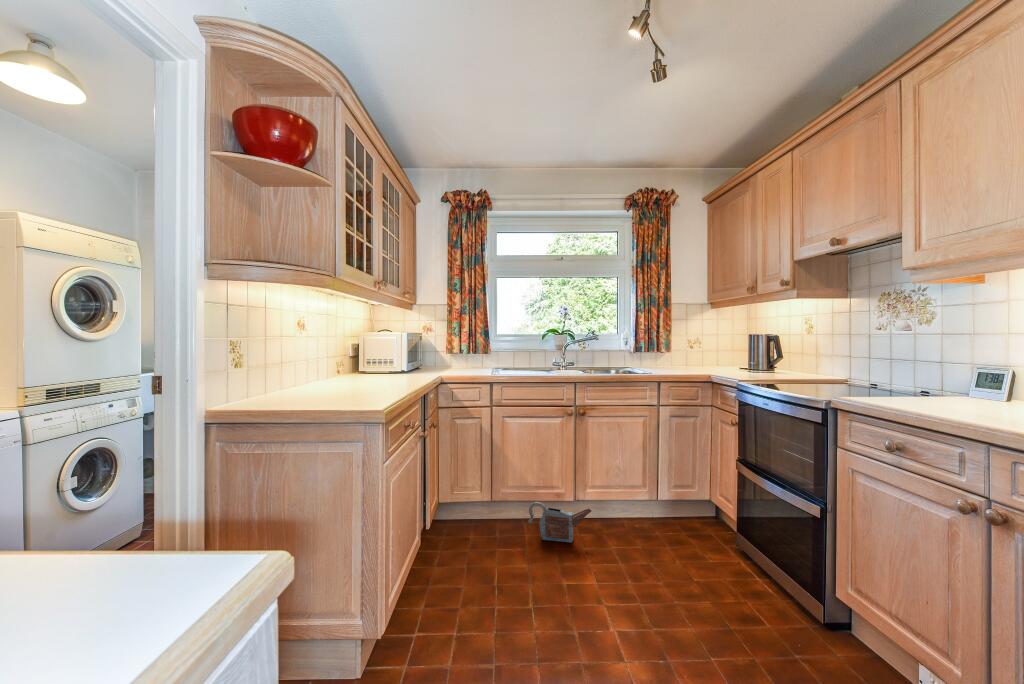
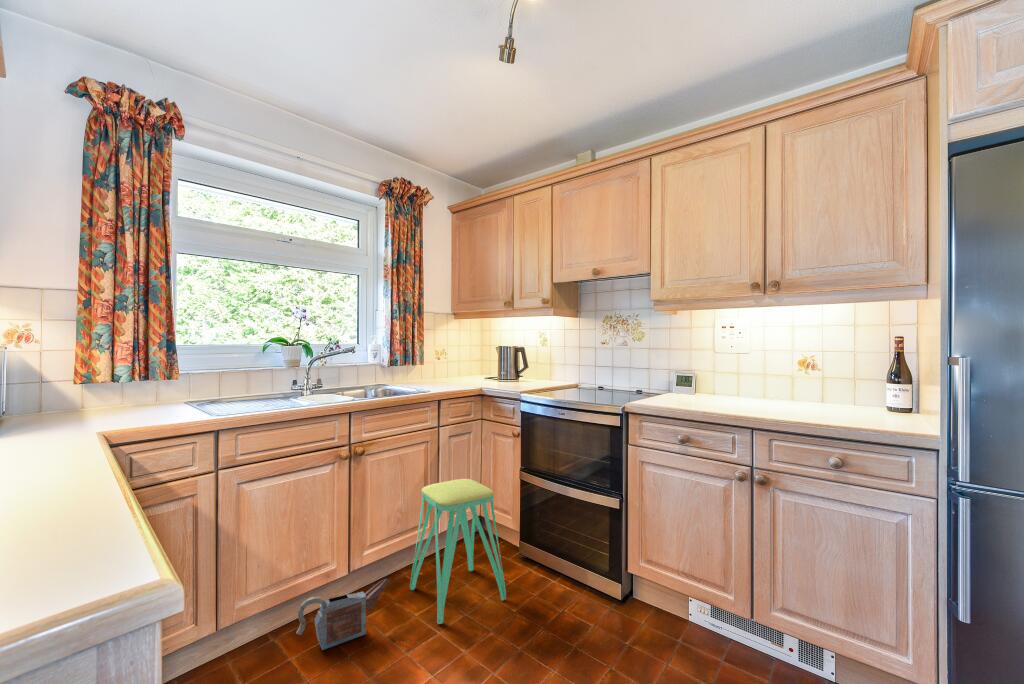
stool: none [622,450,693,567] -> present [410,479,506,624]

